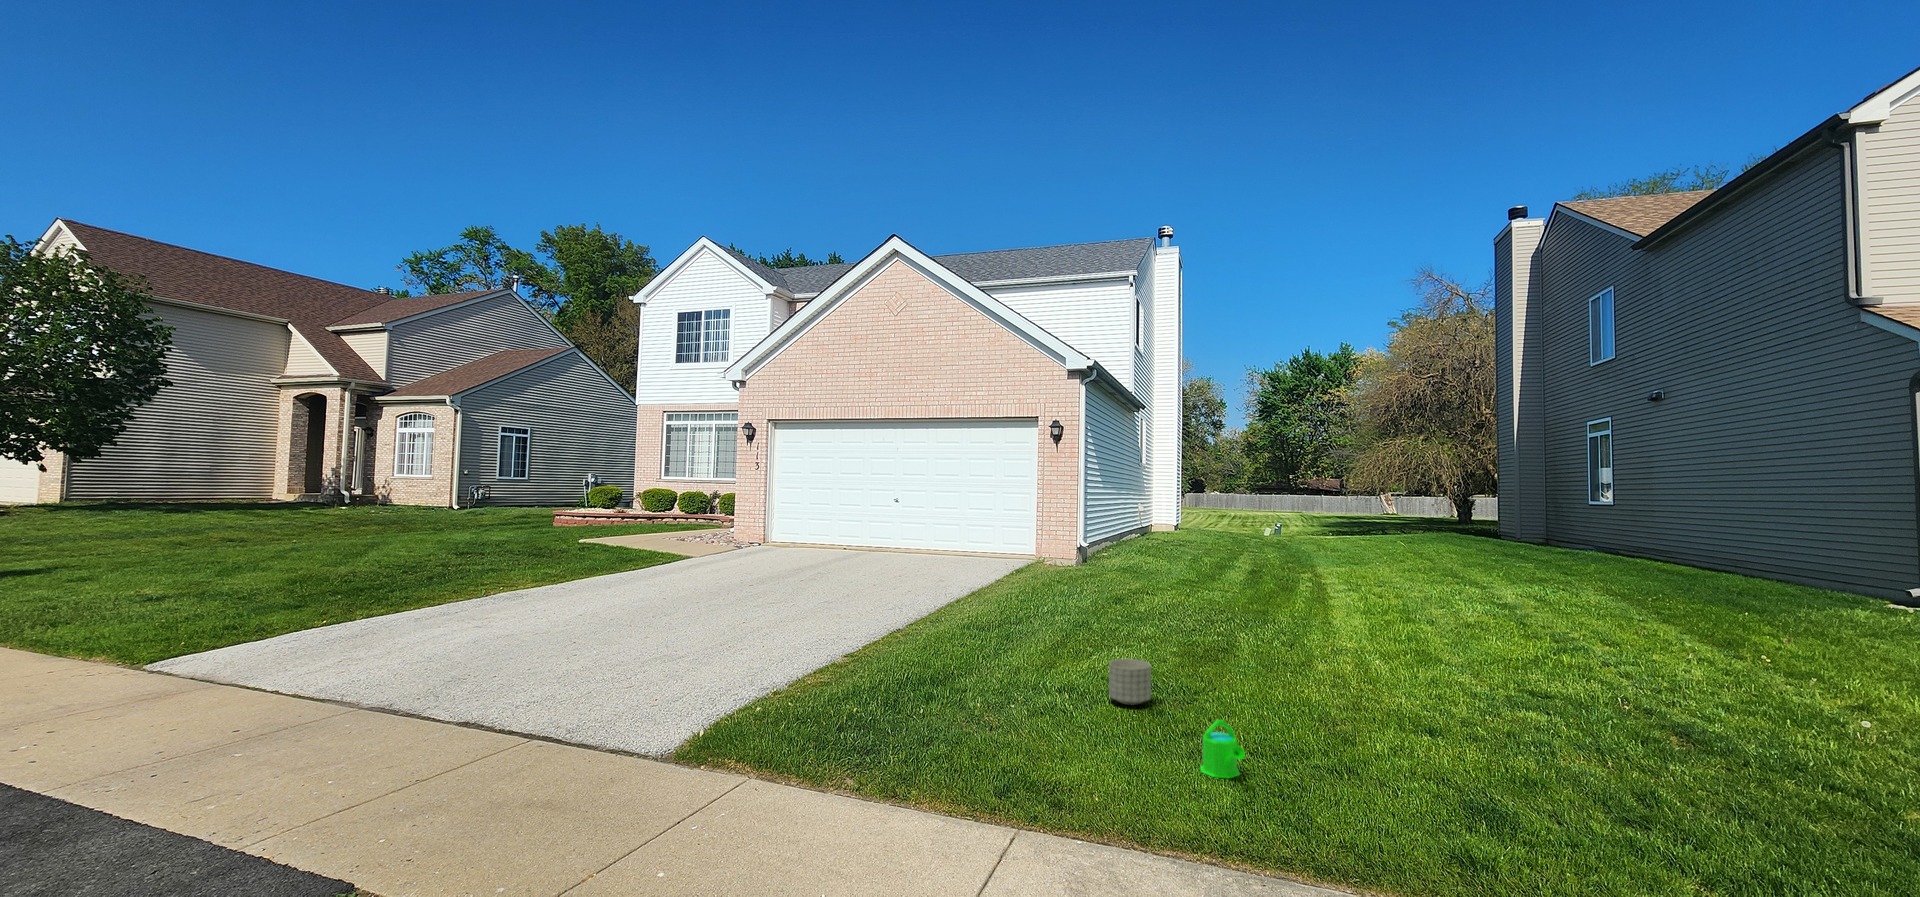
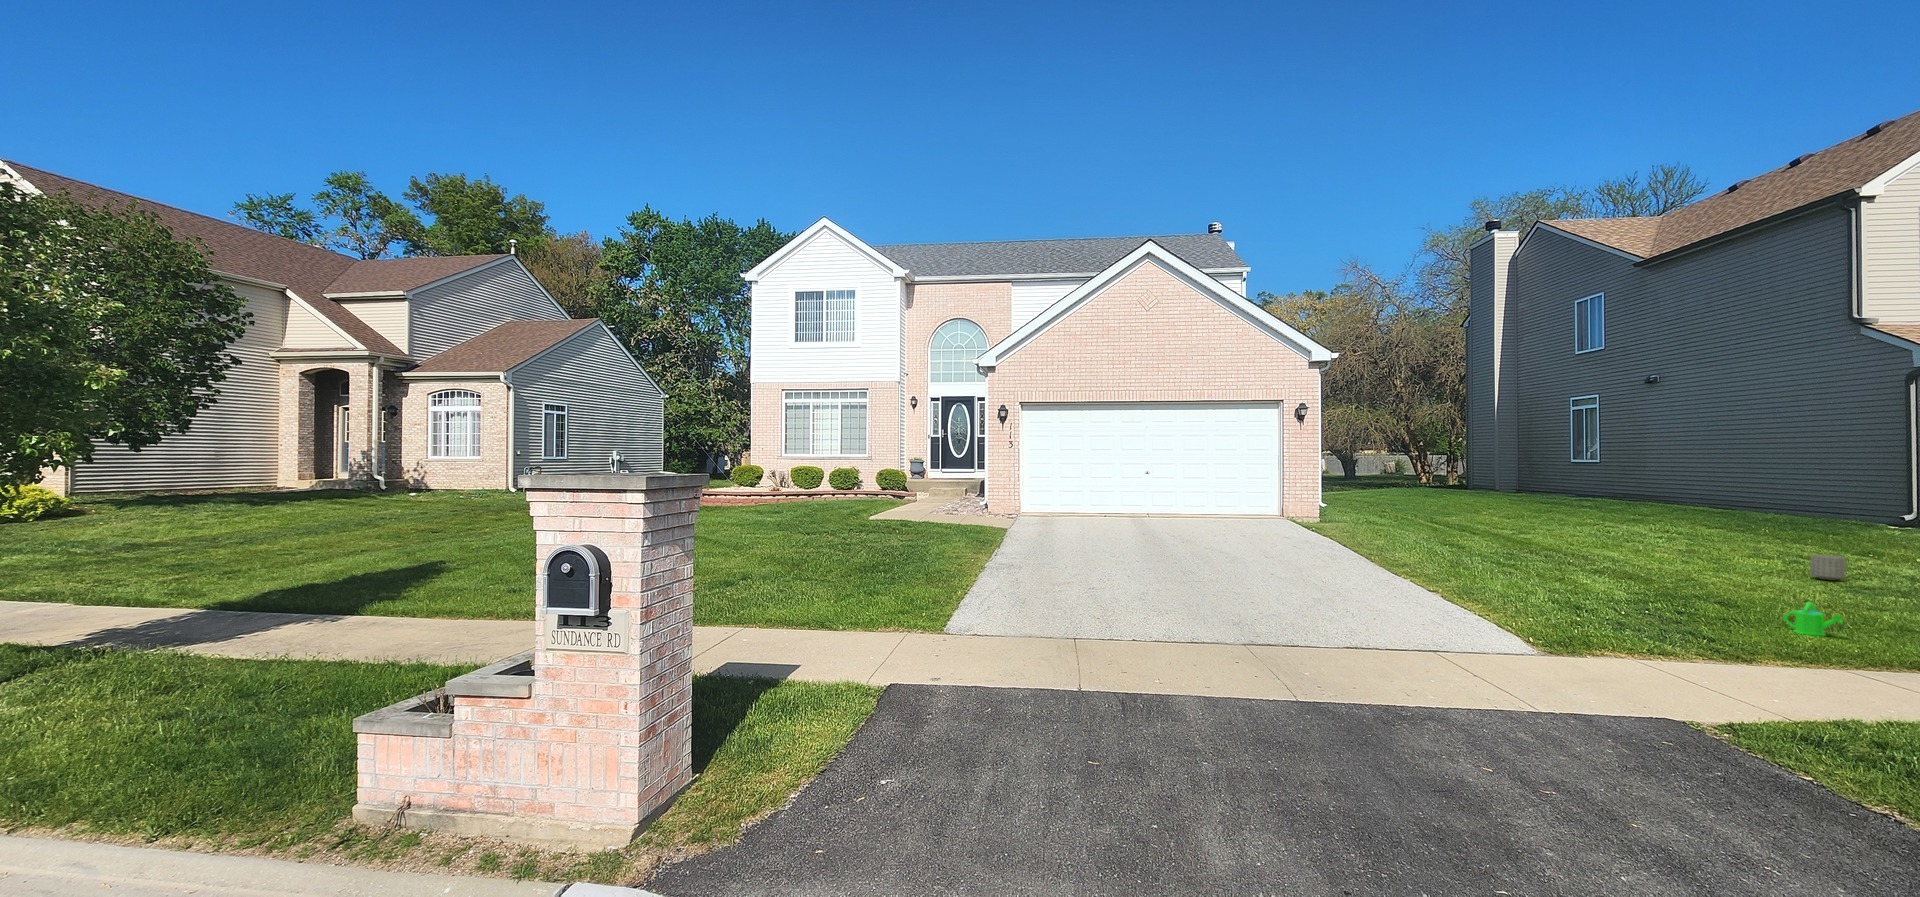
planter: present [1109,659,1151,705] -> present [1810,555,1846,581]

